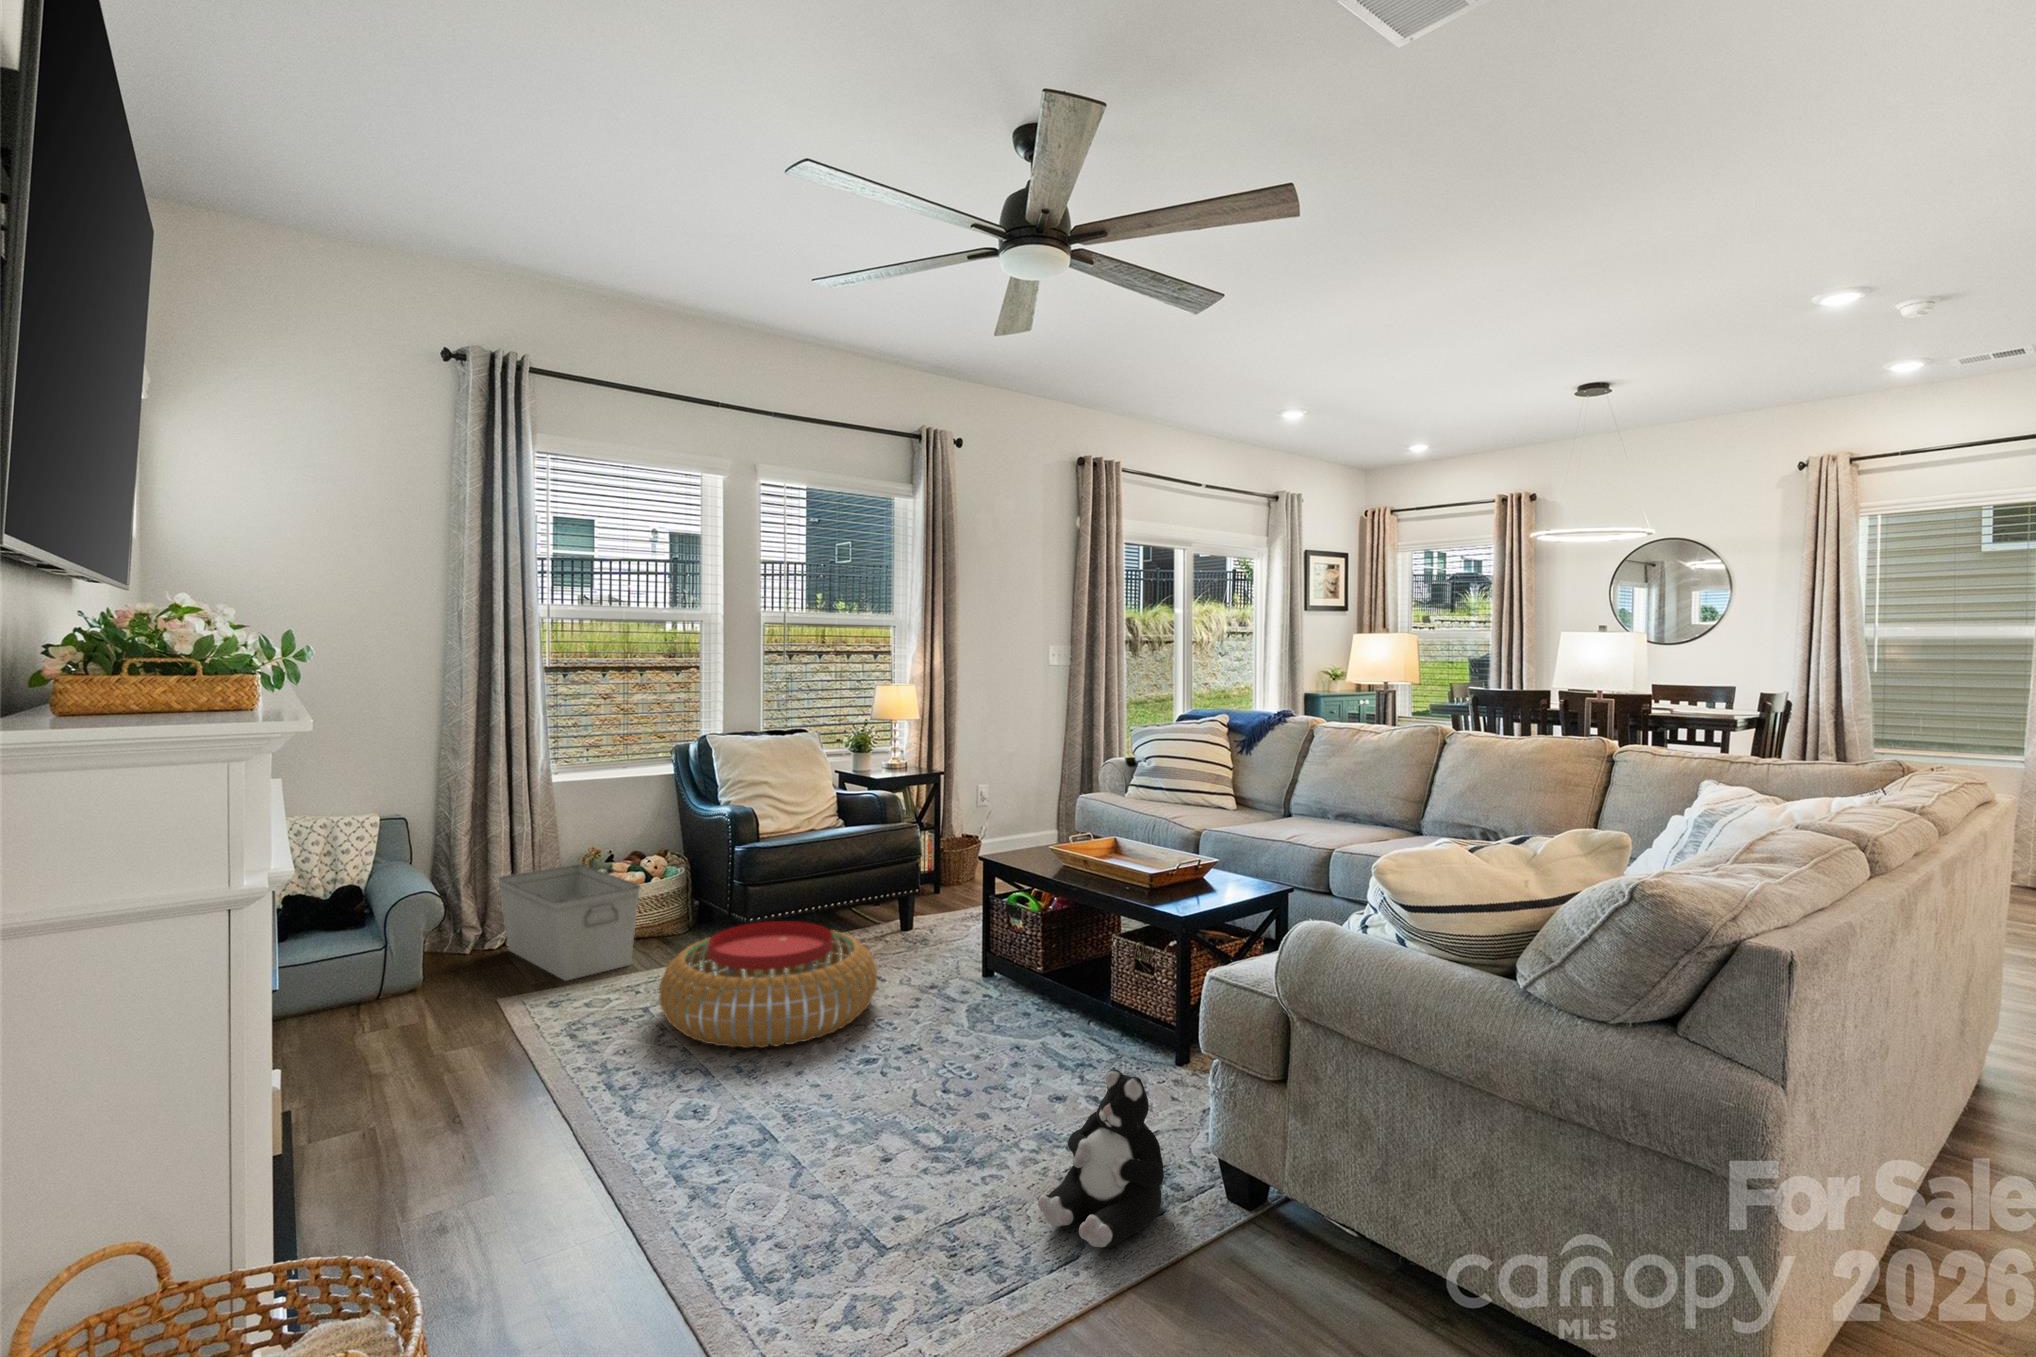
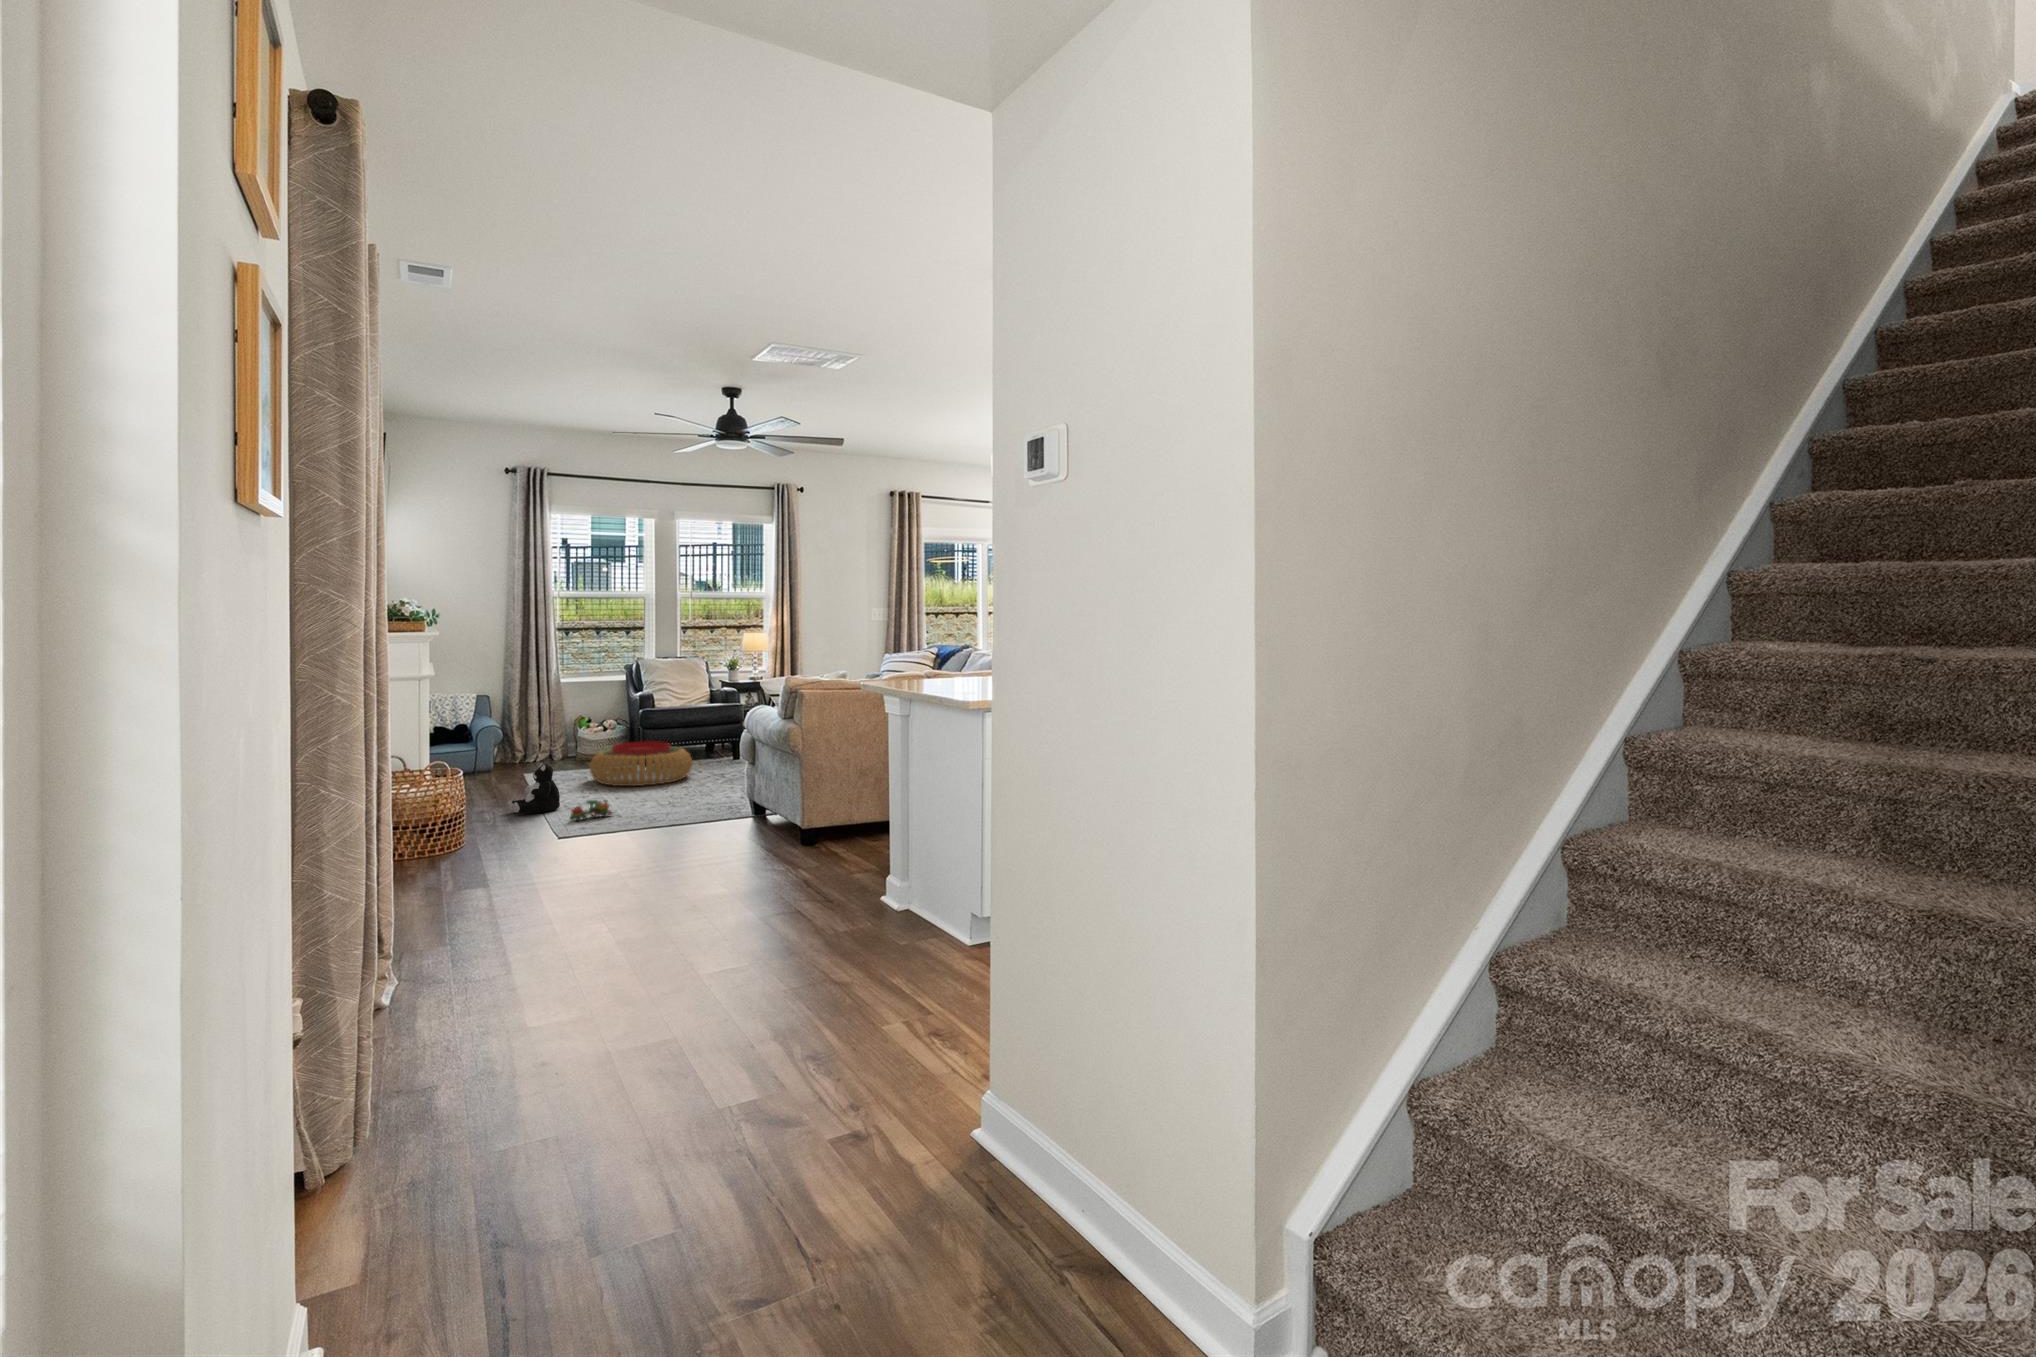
storage bin: present [498,864,640,981] -> none [531,723,596,771]
plush toy: present [1038,1069,1164,1248] -> present [507,763,560,814]
toy train: none [715,1186,827,1282] -> present [570,800,612,821]

